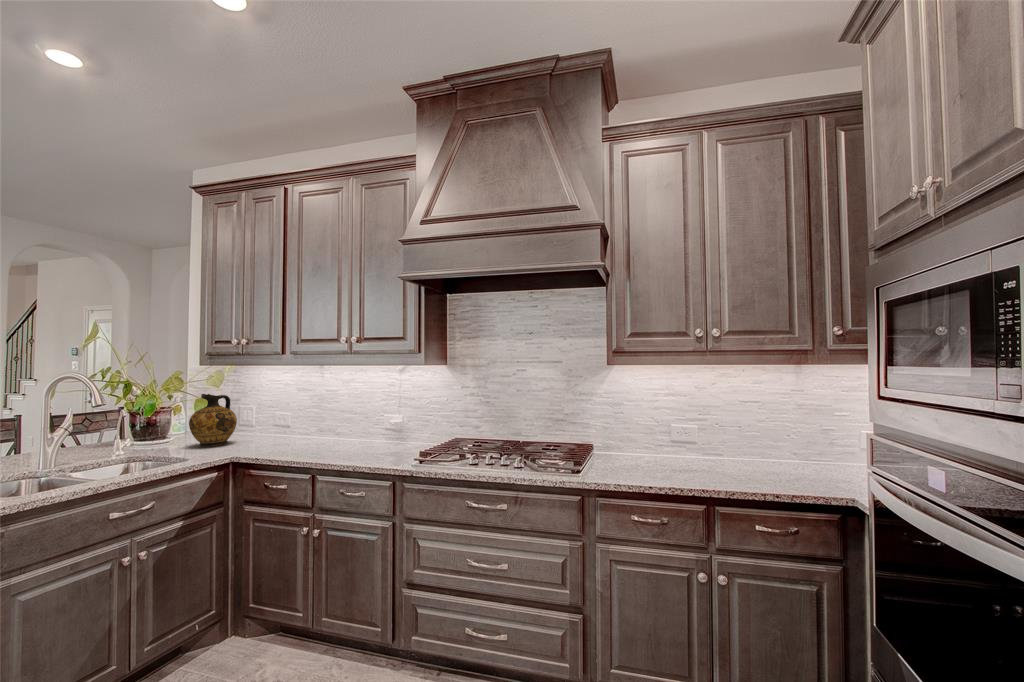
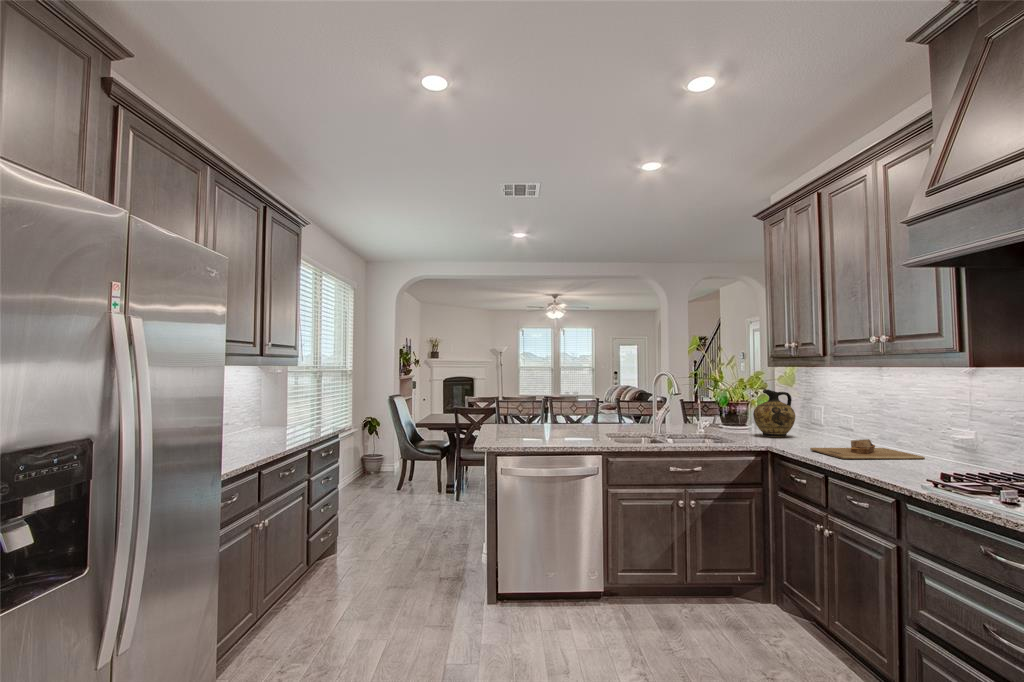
cutting board: none [279,433,372,456] -> present [810,439,925,459]

